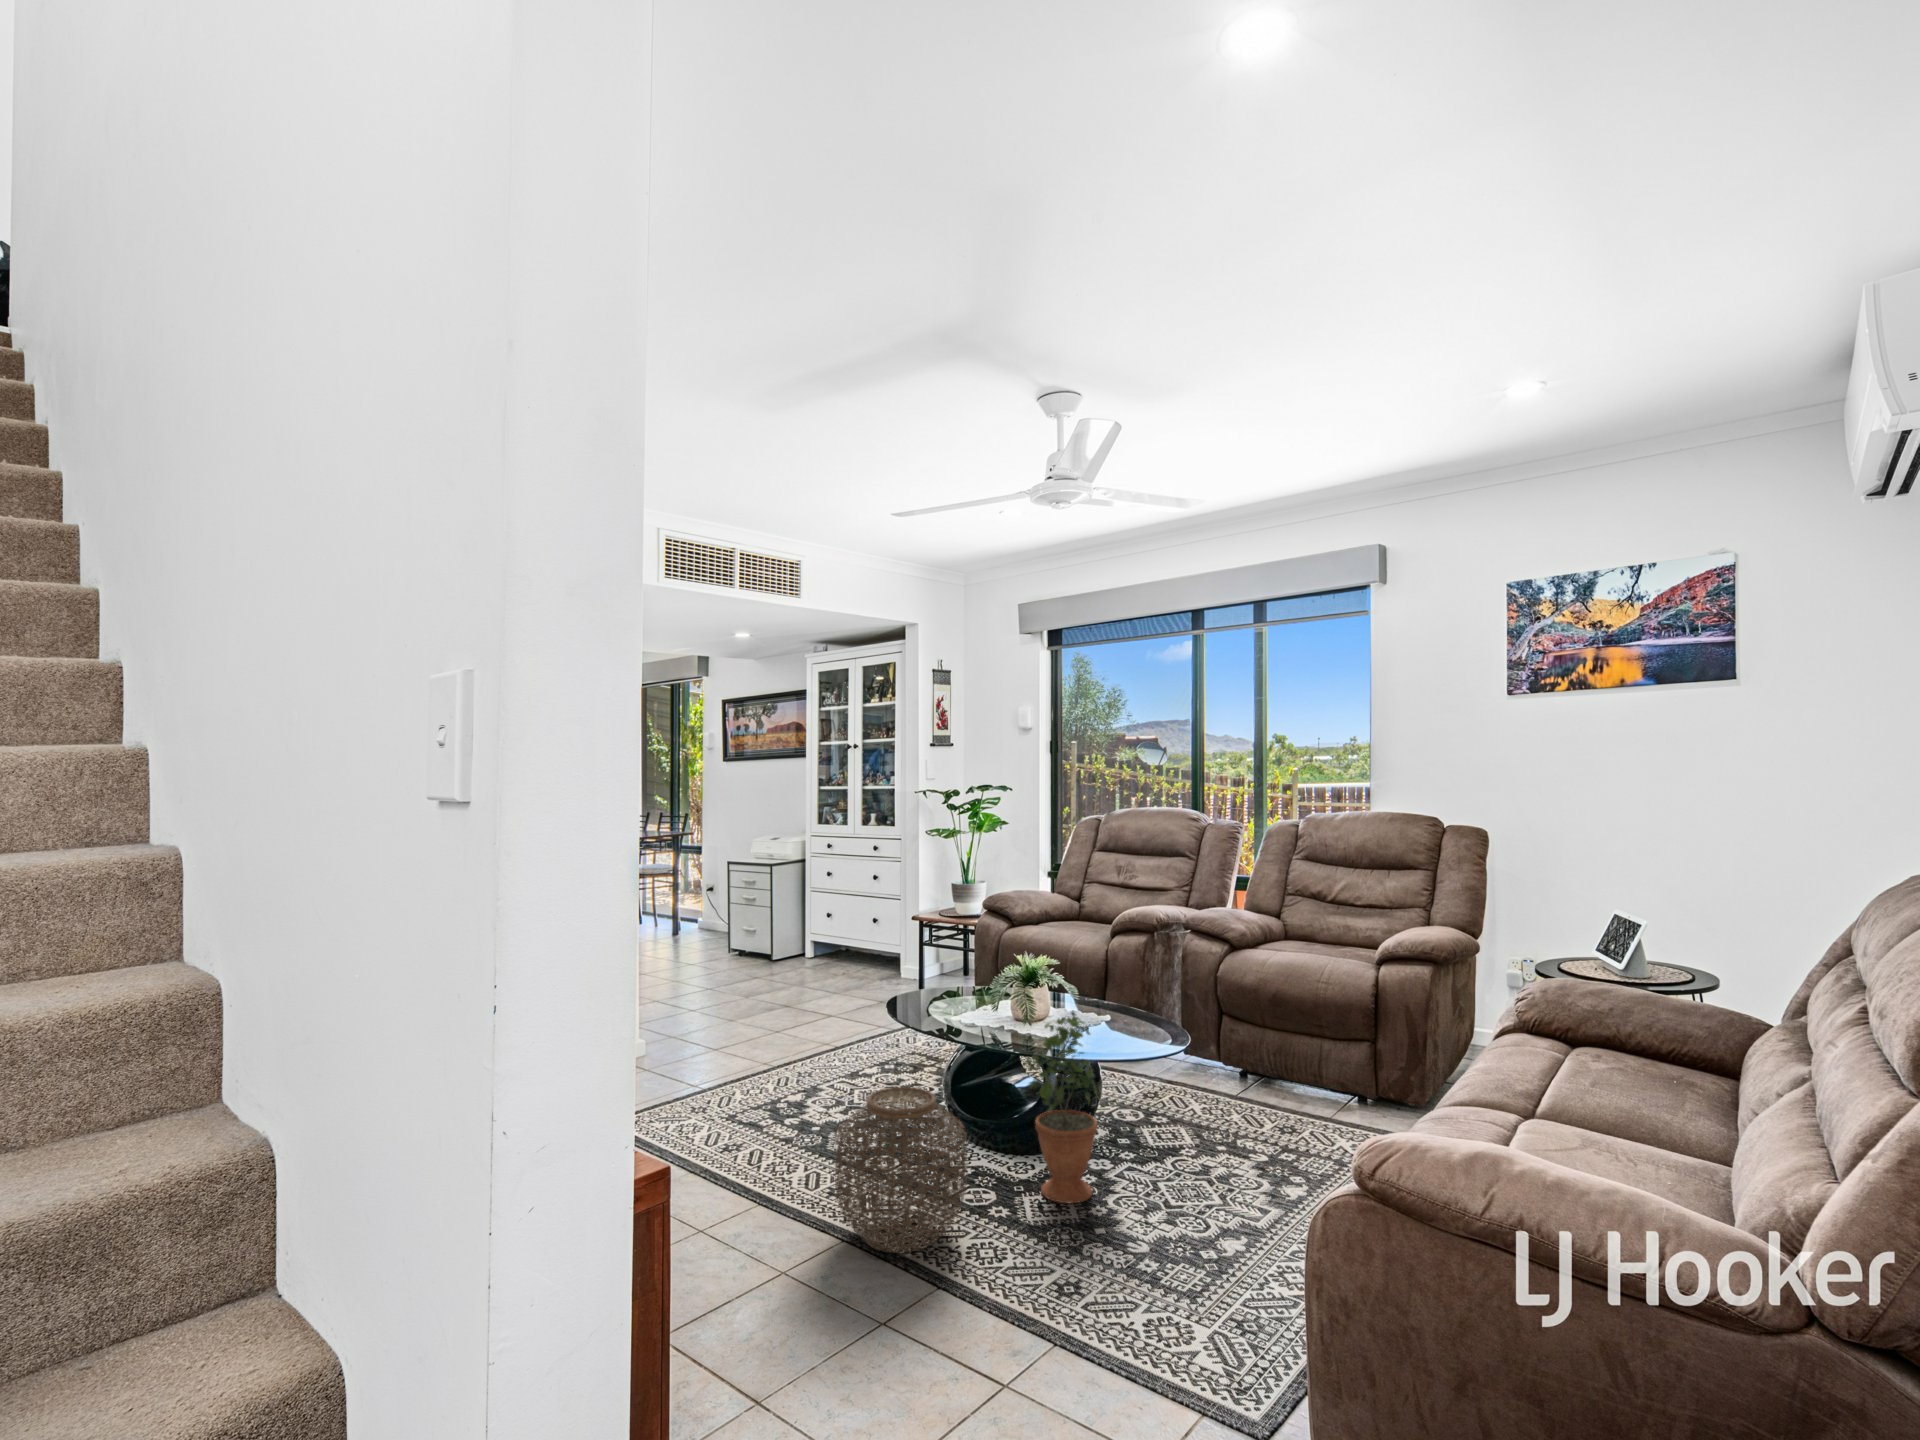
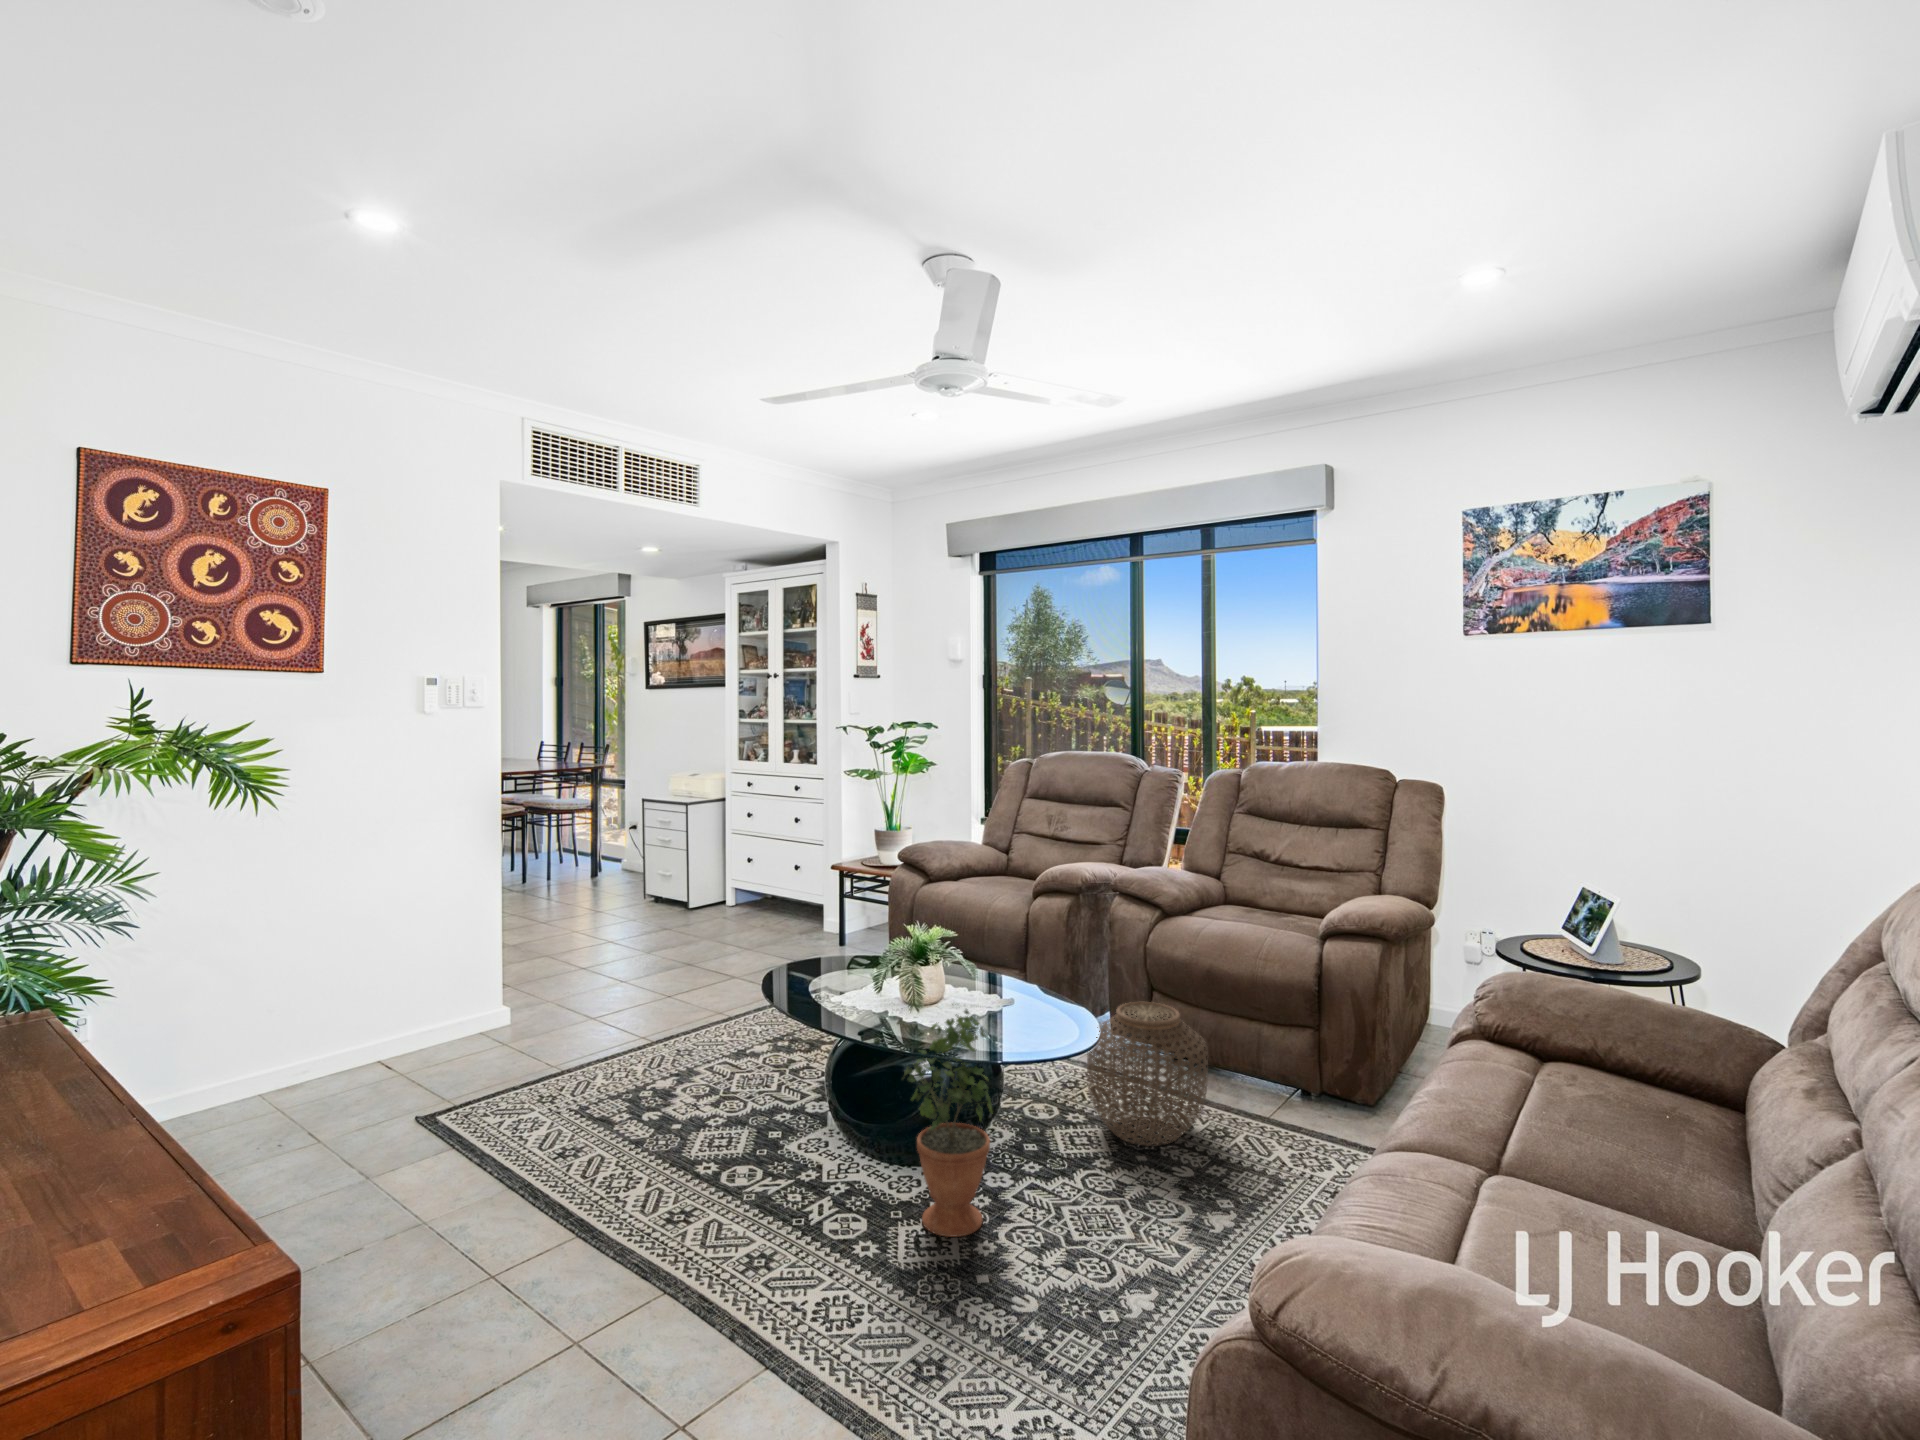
woven basket: present [835,1087,967,1252] -> present [1087,1002,1208,1146]

